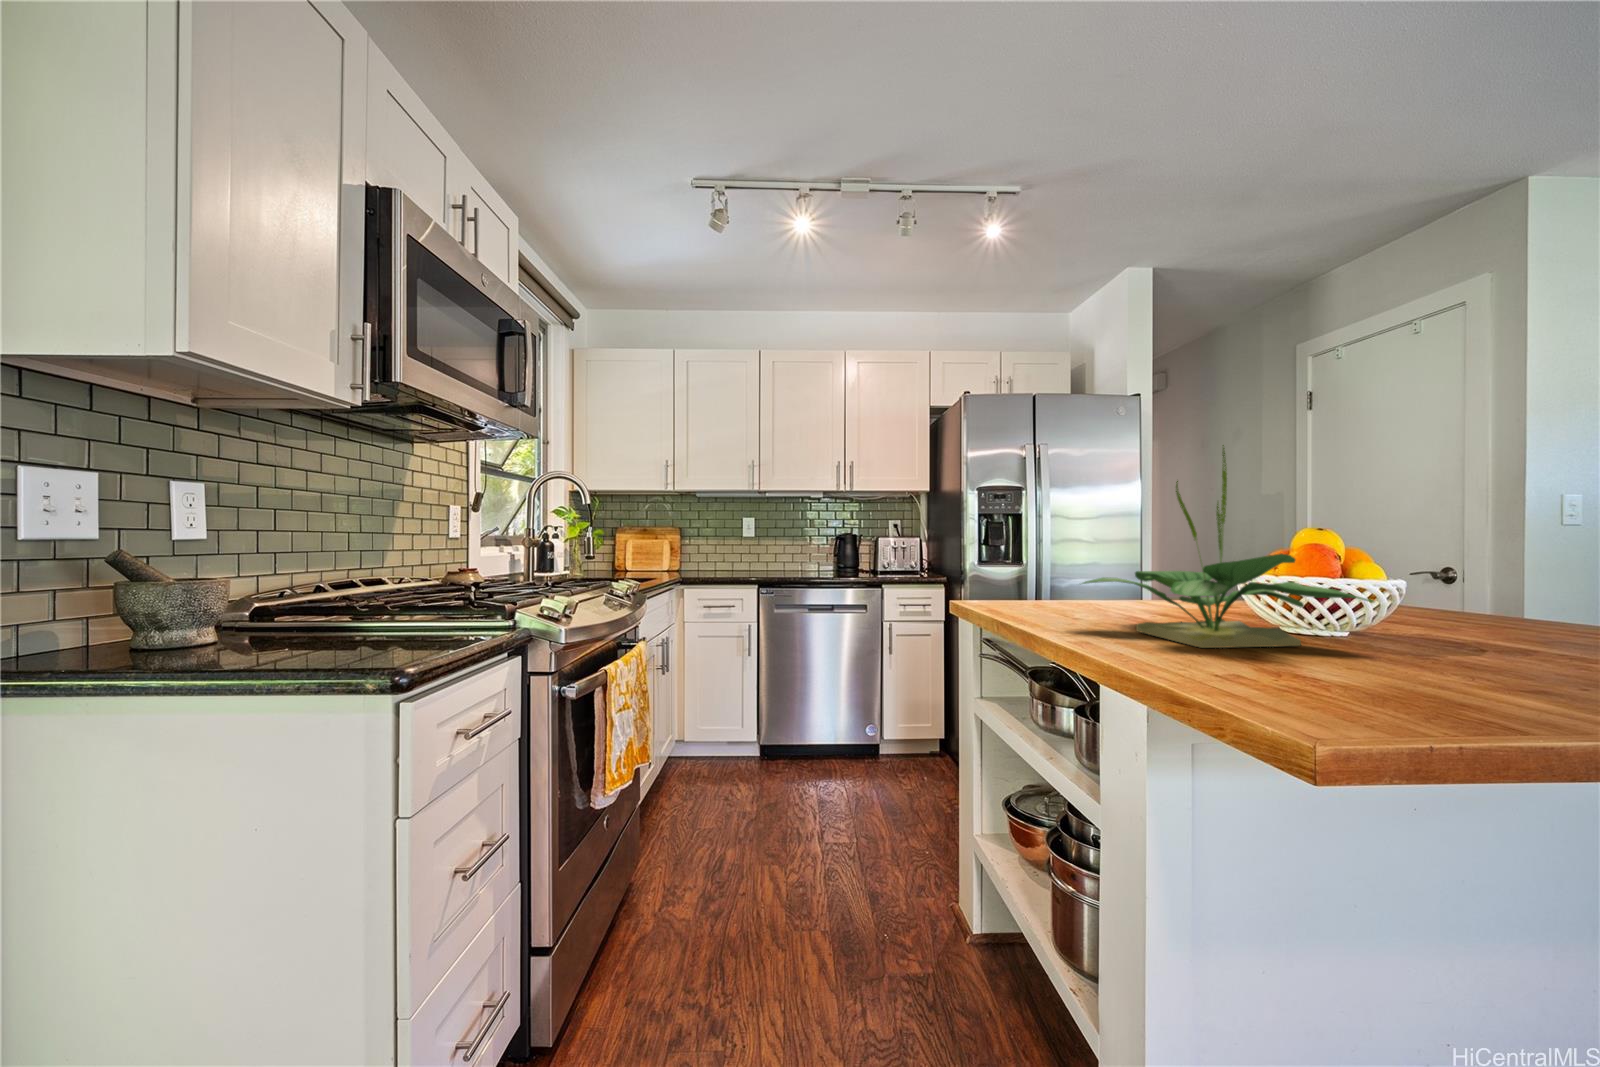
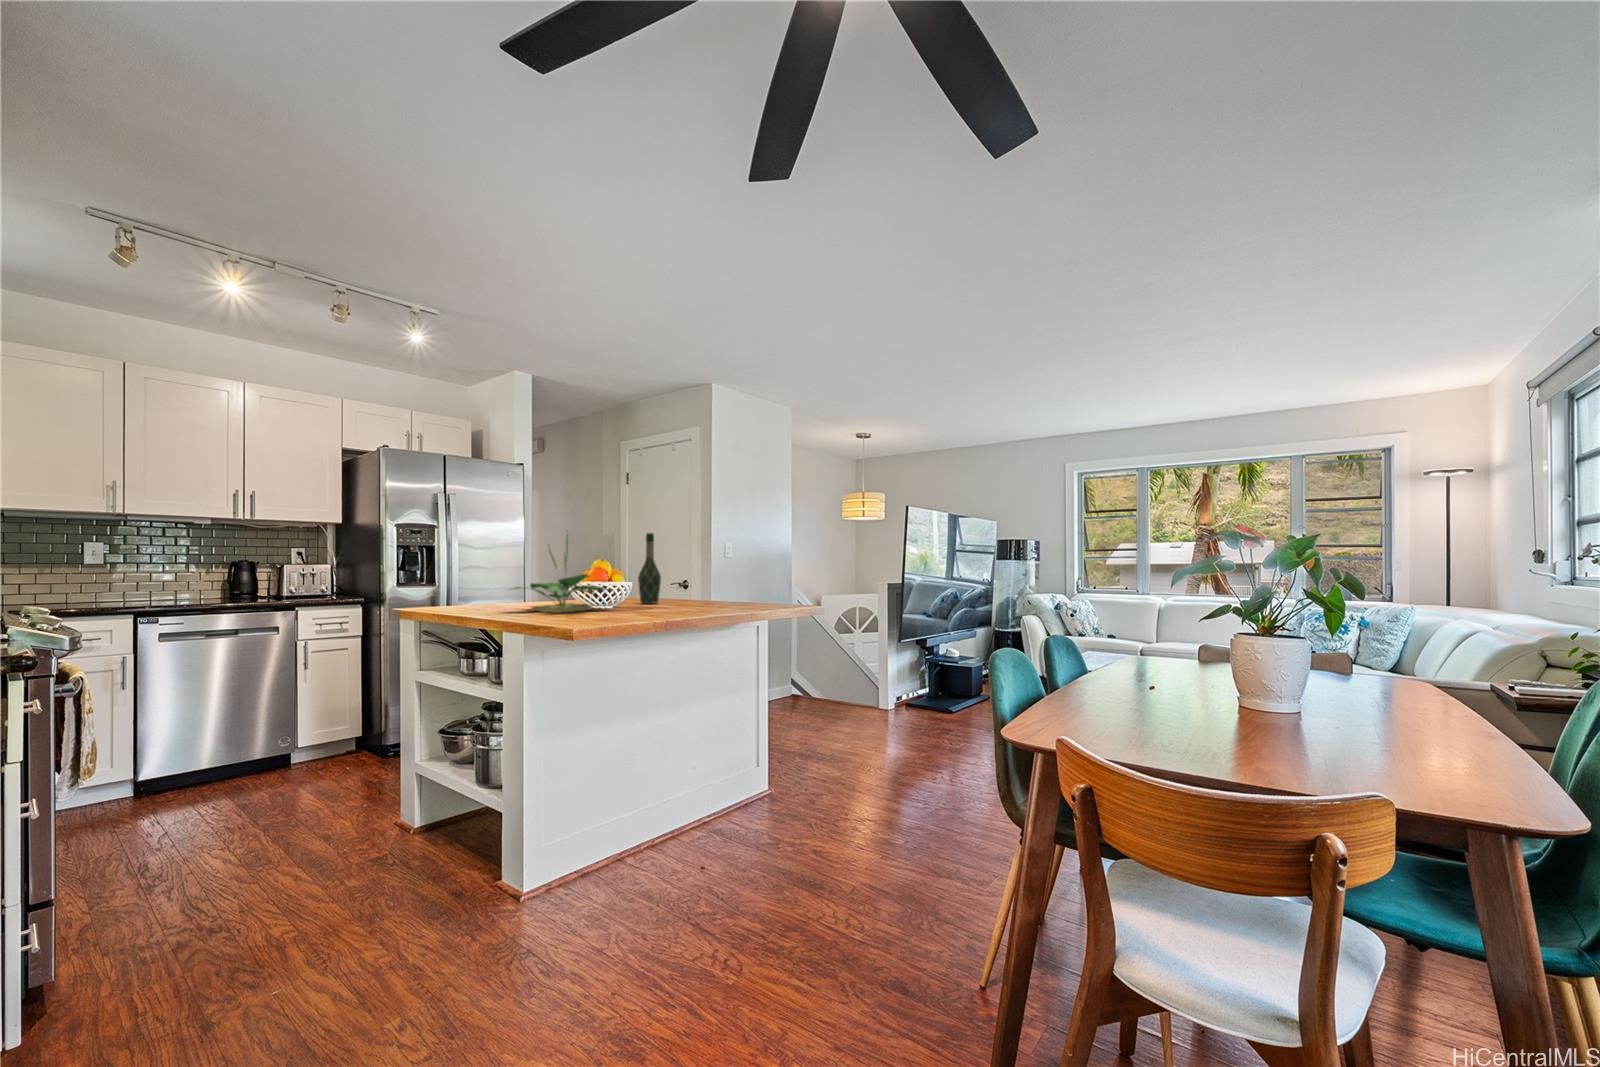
wine bottle: none [1425,450,1511,638] -> present [638,533,661,604]

